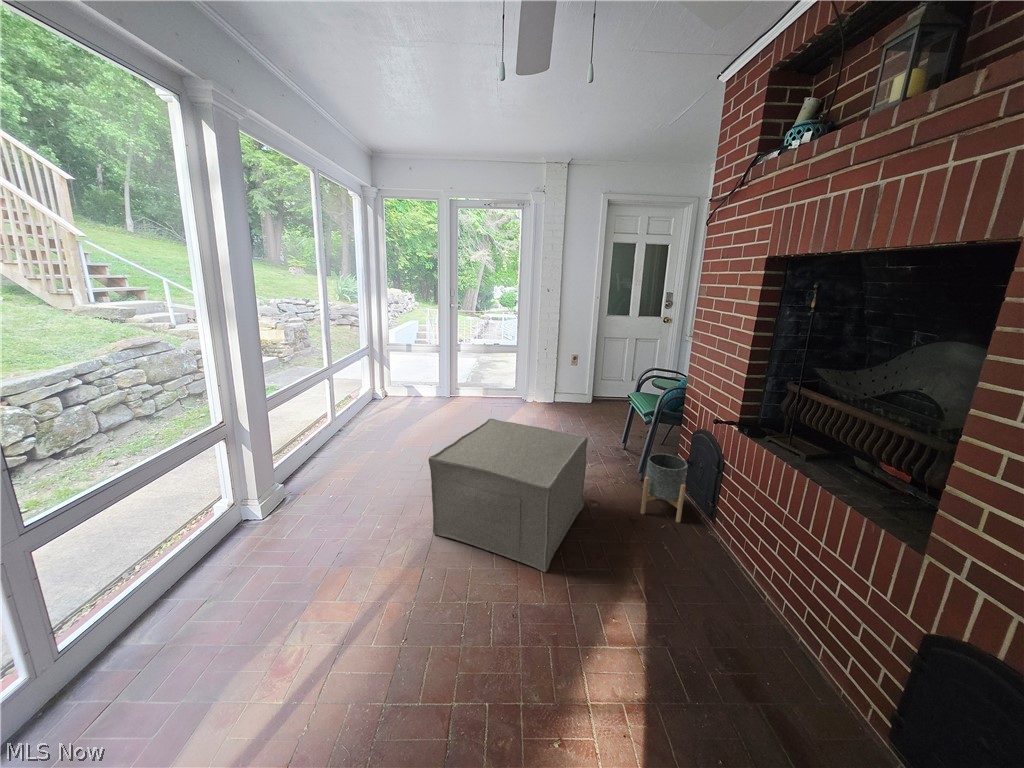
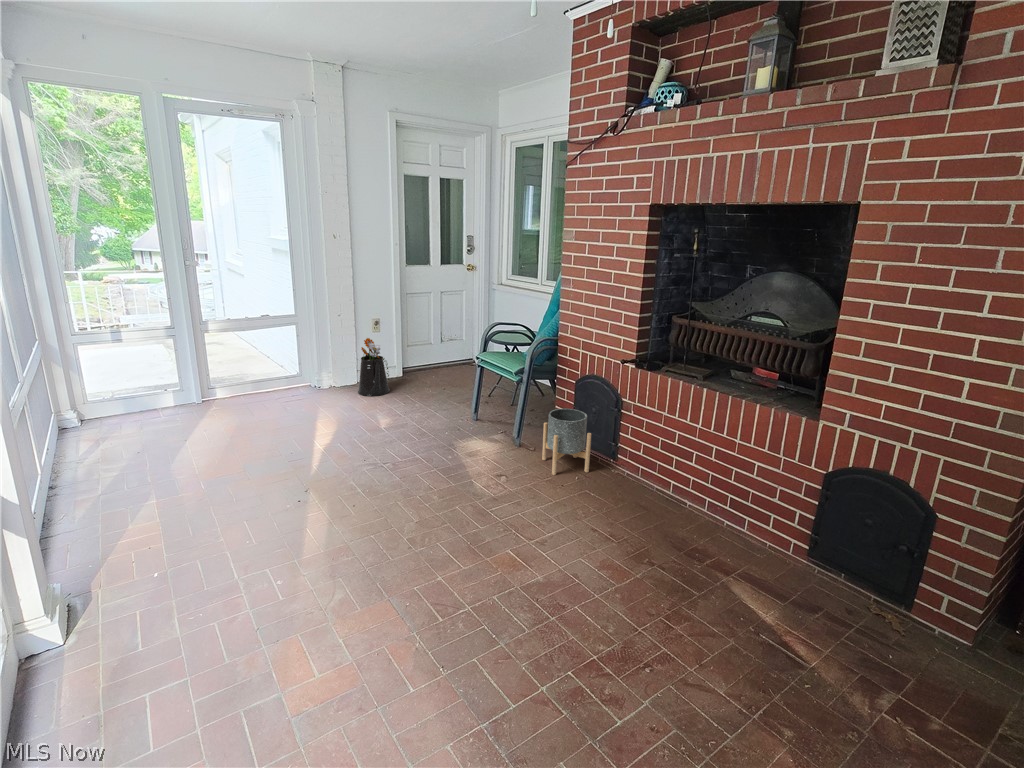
watering can: none [549,366,574,412] -> present [358,338,390,396]
ottoman: present [428,419,588,572] -> none [354,407,526,574]

